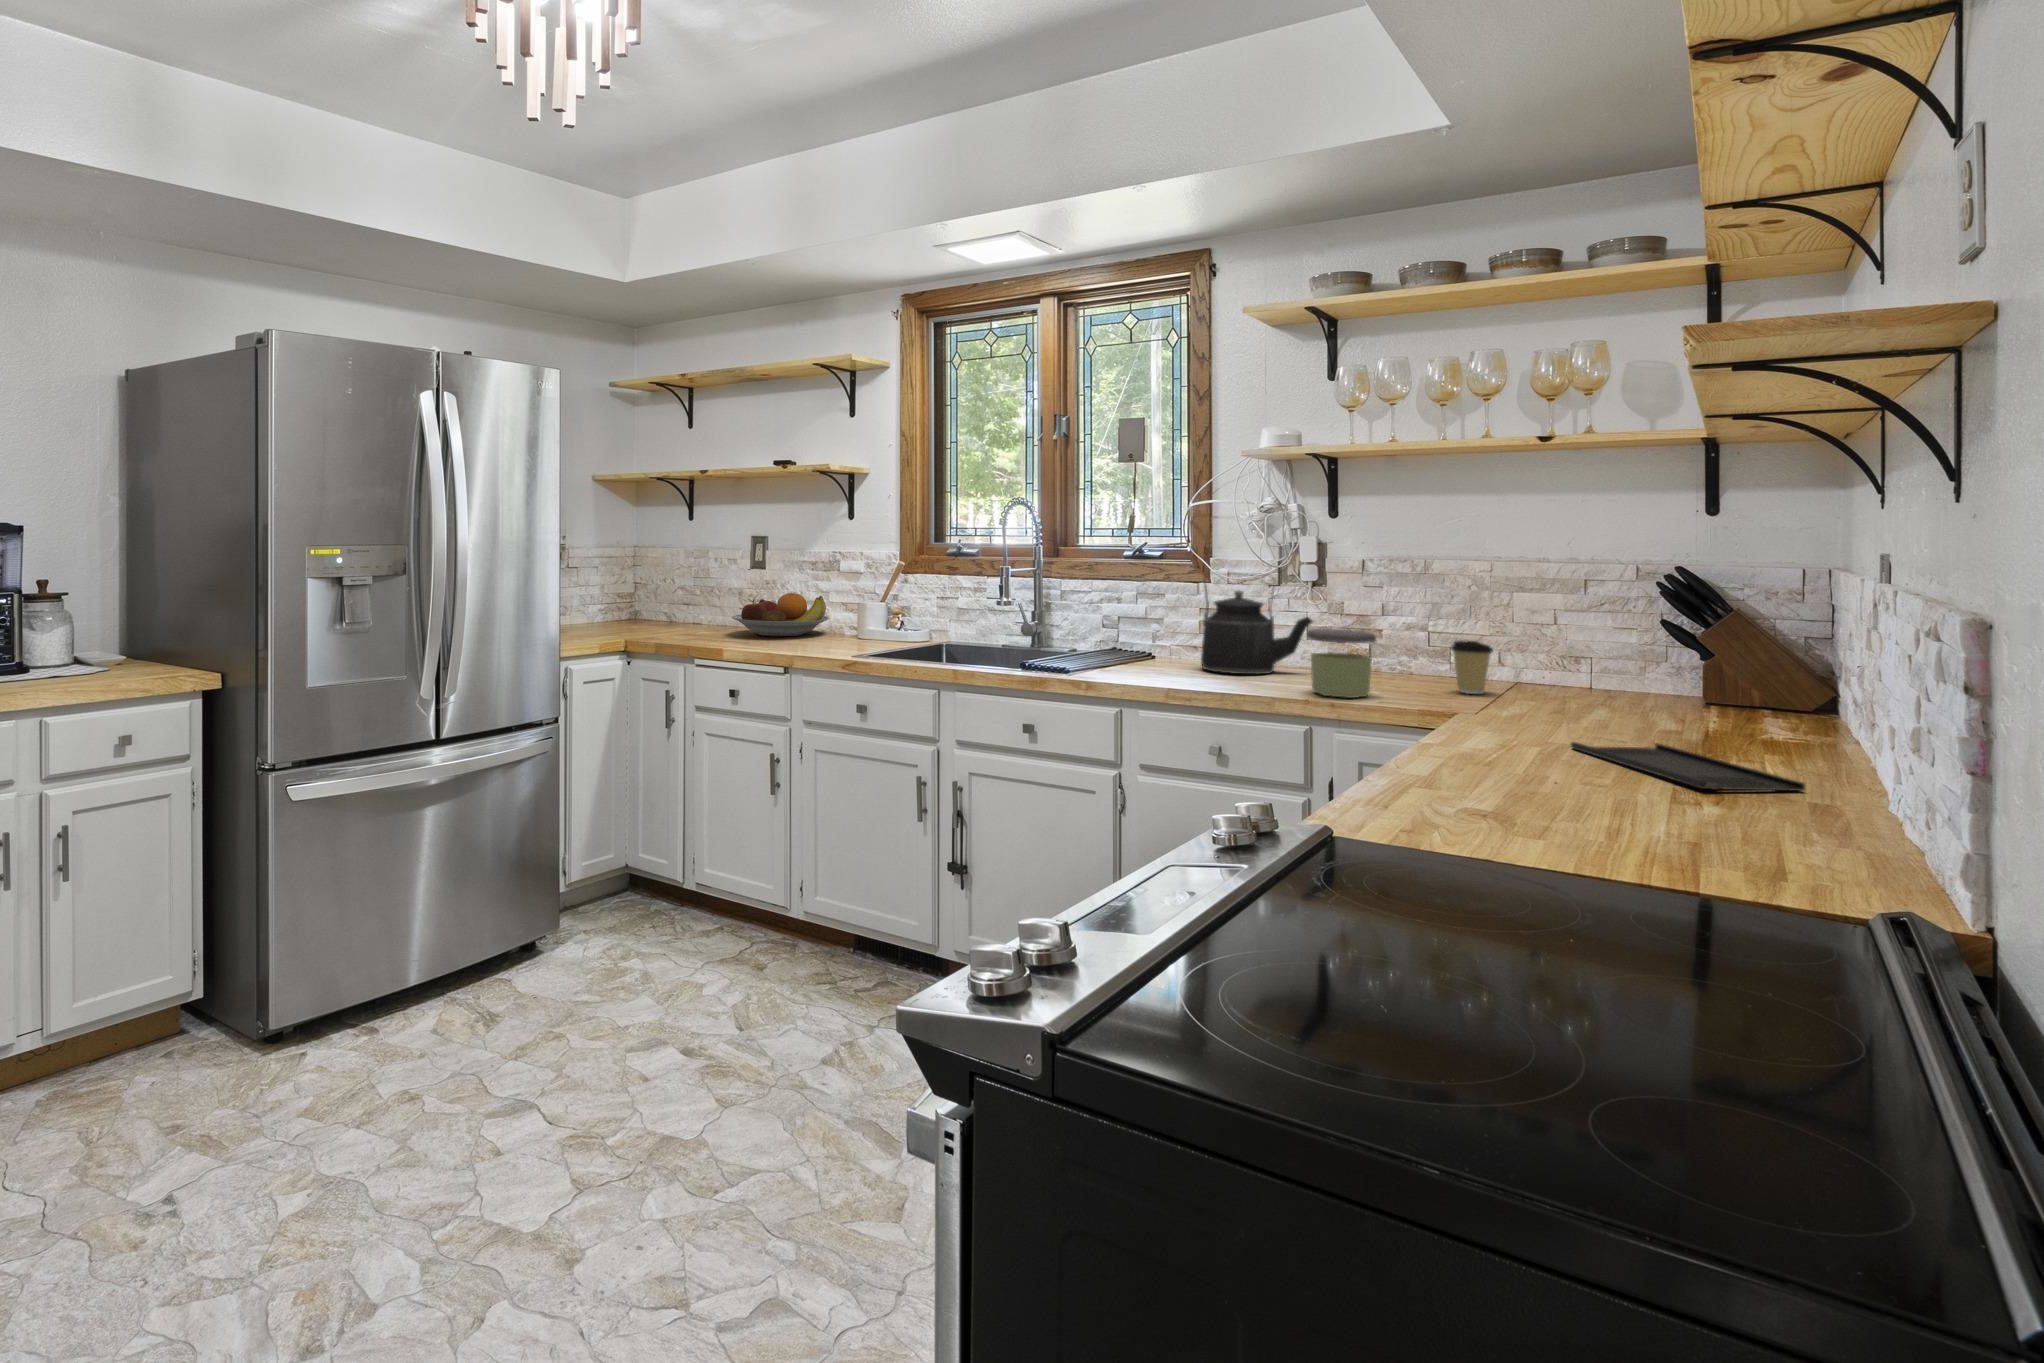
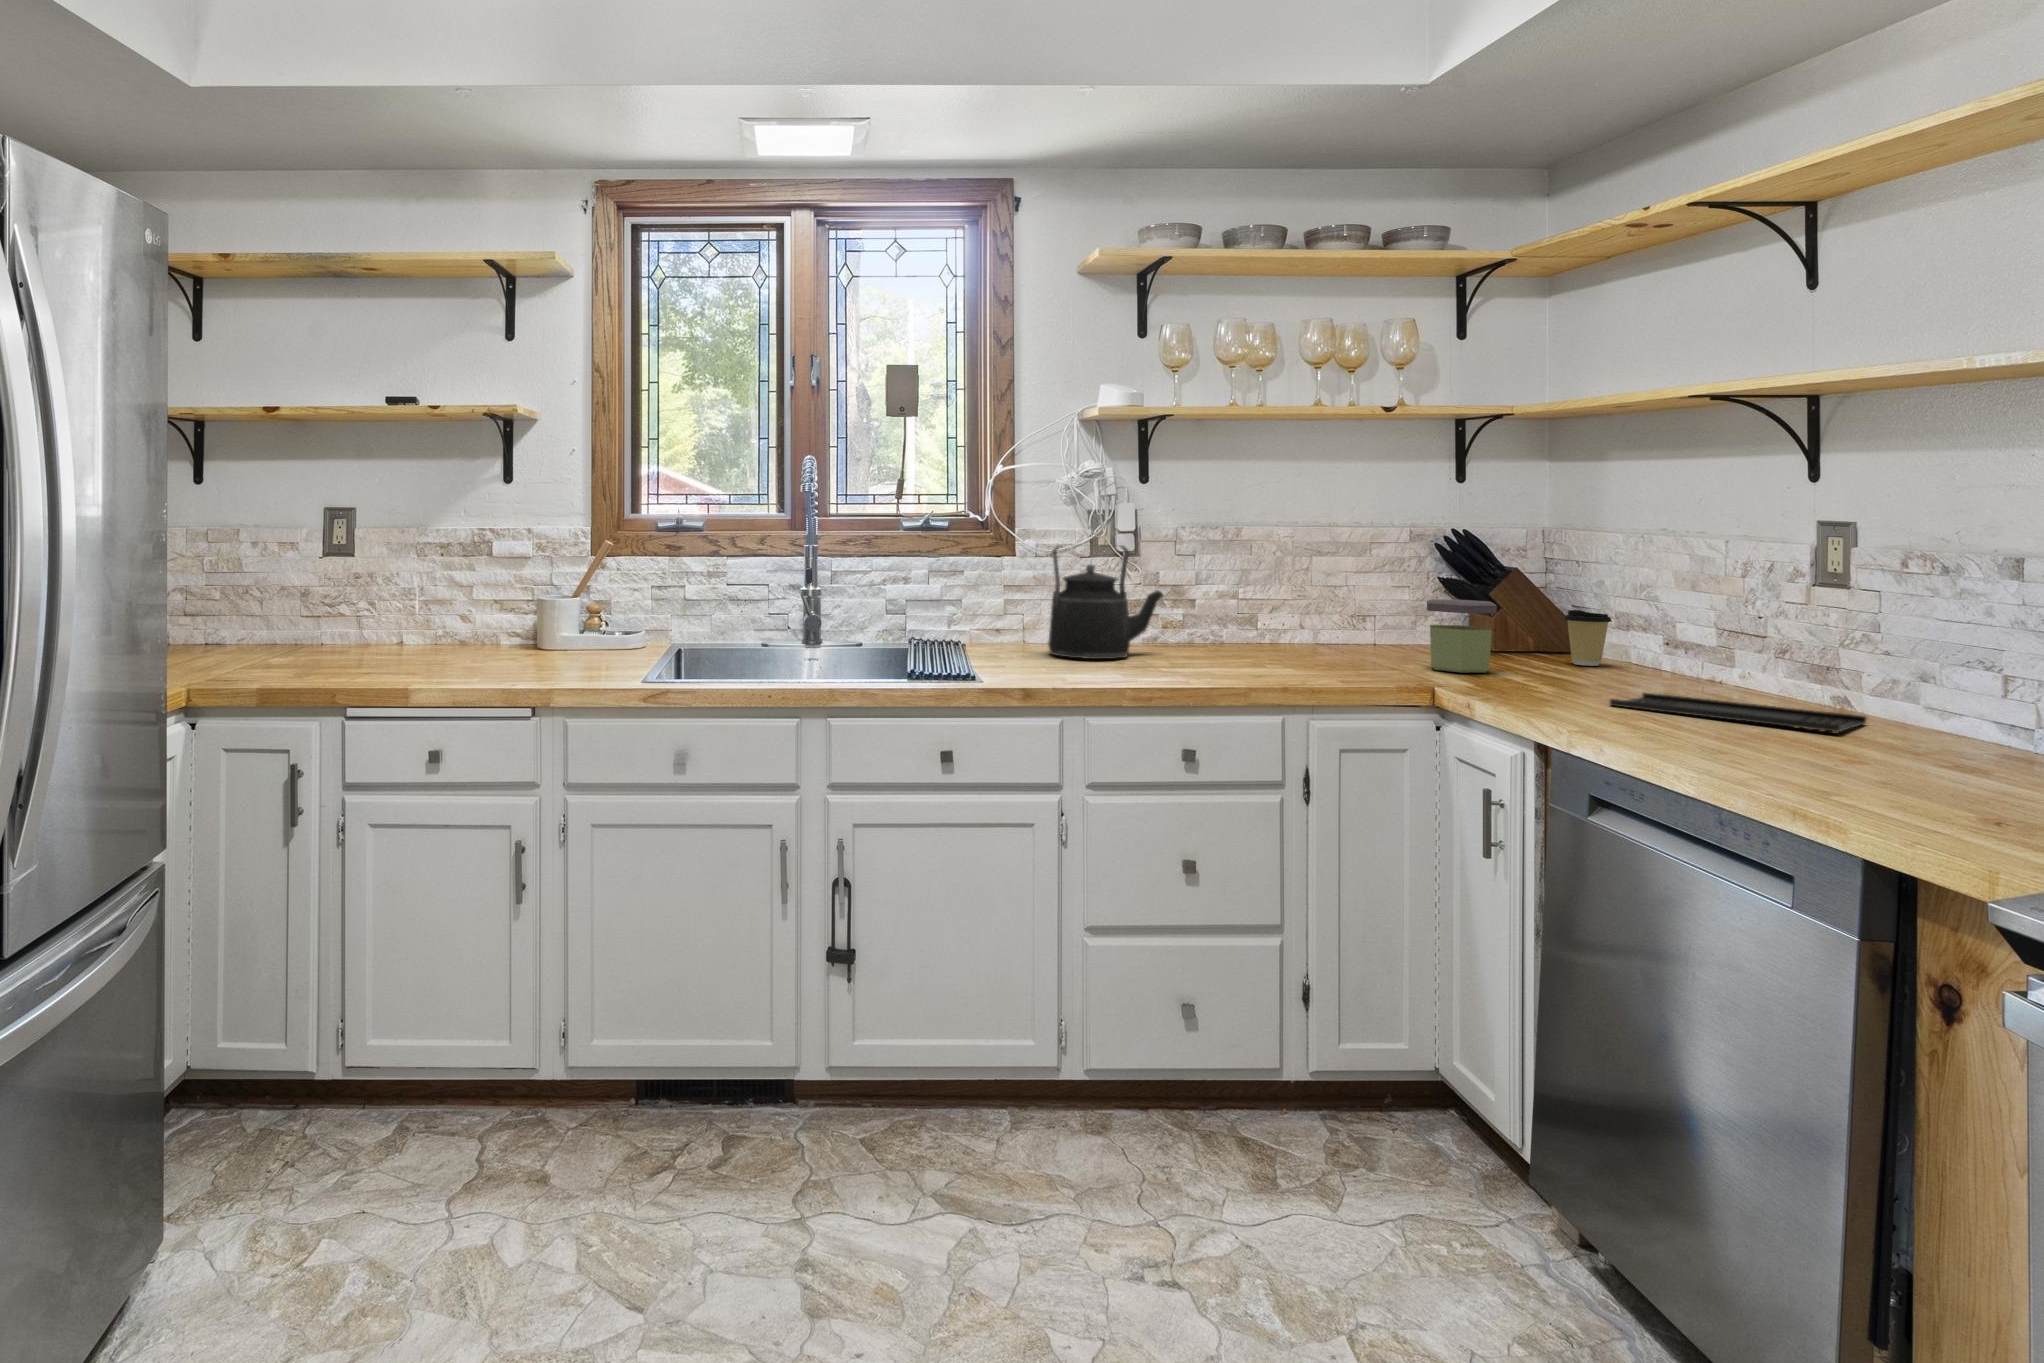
fruit bowl: present [732,593,829,636] -> none [337,592,489,657]
jar: present [1307,629,1376,698] -> present [1427,599,1497,673]
coffee cup: present [1451,640,1493,694] -> present [1564,610,1612,666]

